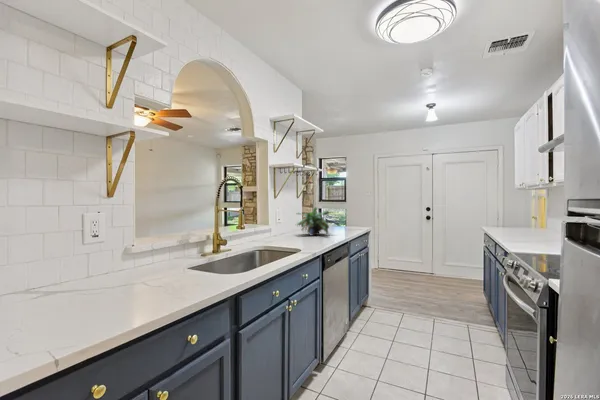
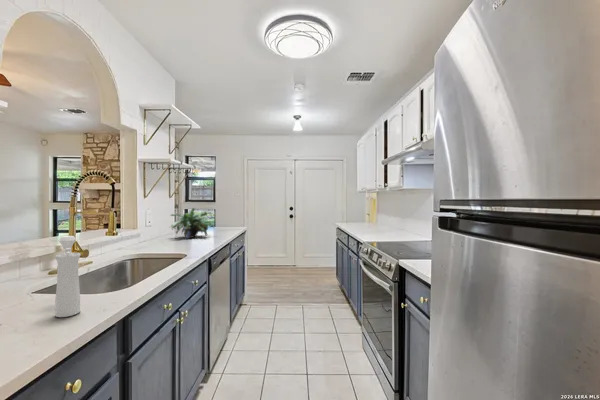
pepper mill: none [189,227,206,289] -> present [55,236,81,317]

